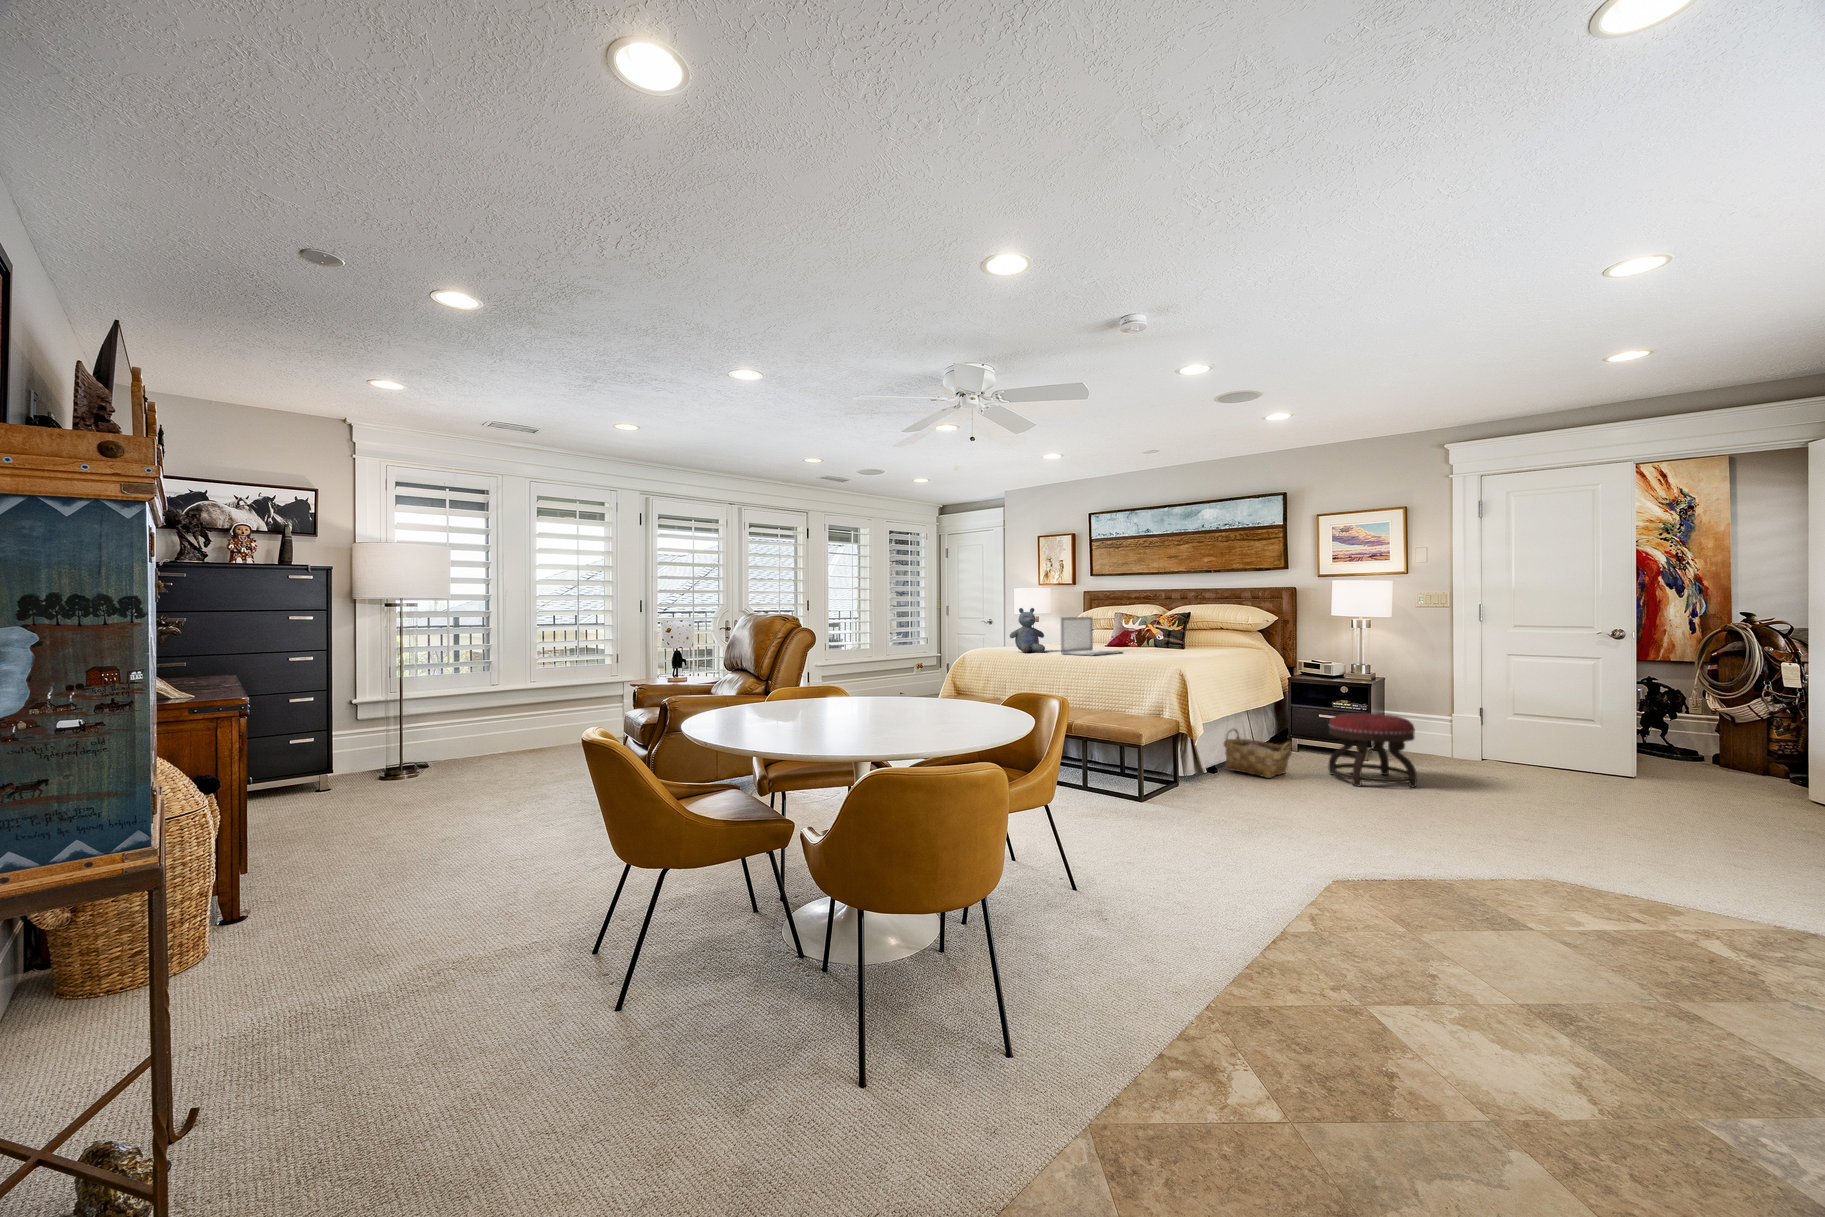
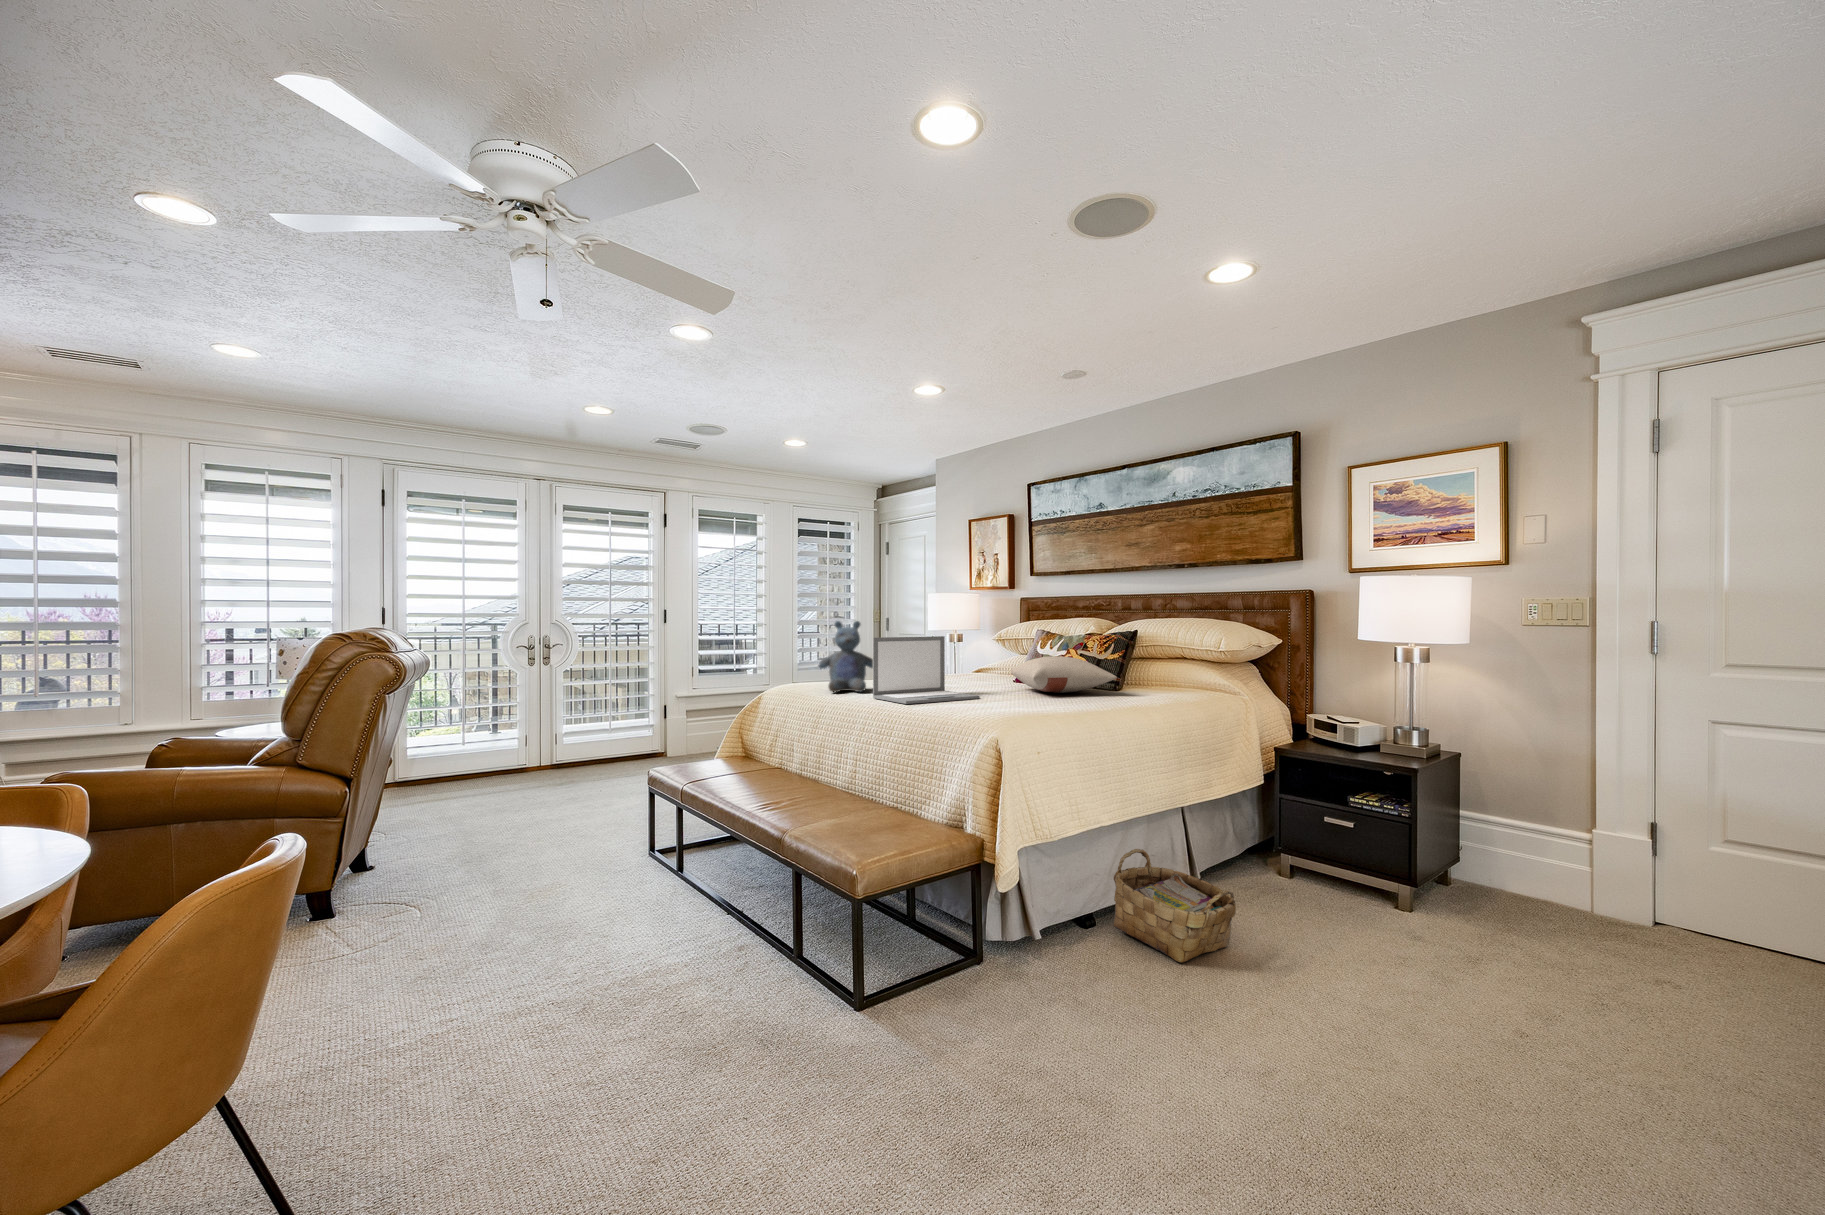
pillow: none [1124,628,1197,650] -> present [1011,656,1117,693]
ottoman: present [1329,713,1417,787] -> none [1309,838,1494,1025]

